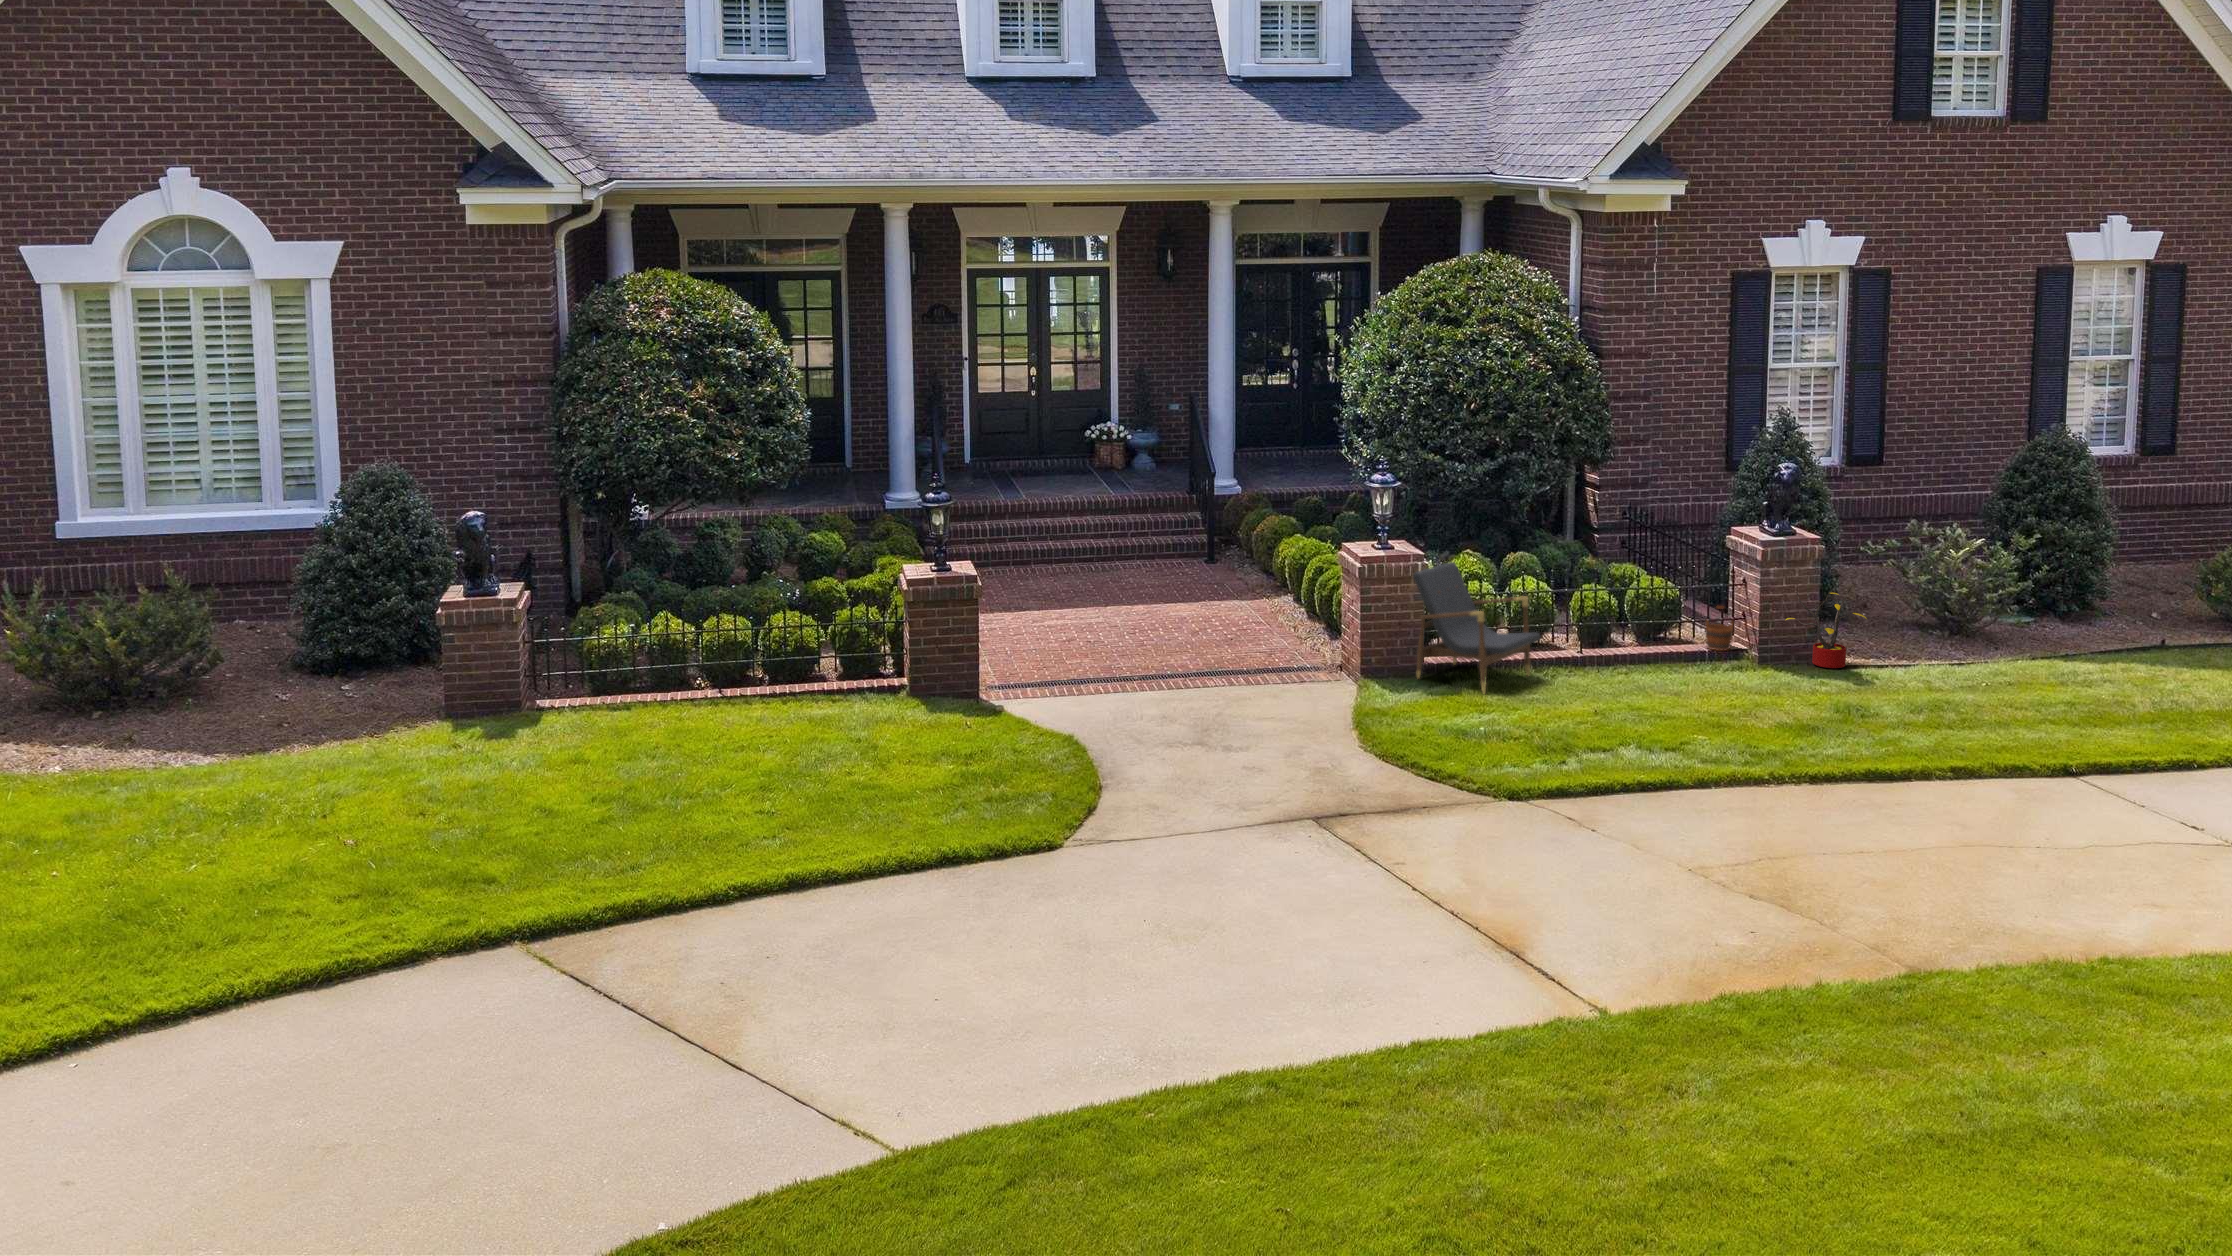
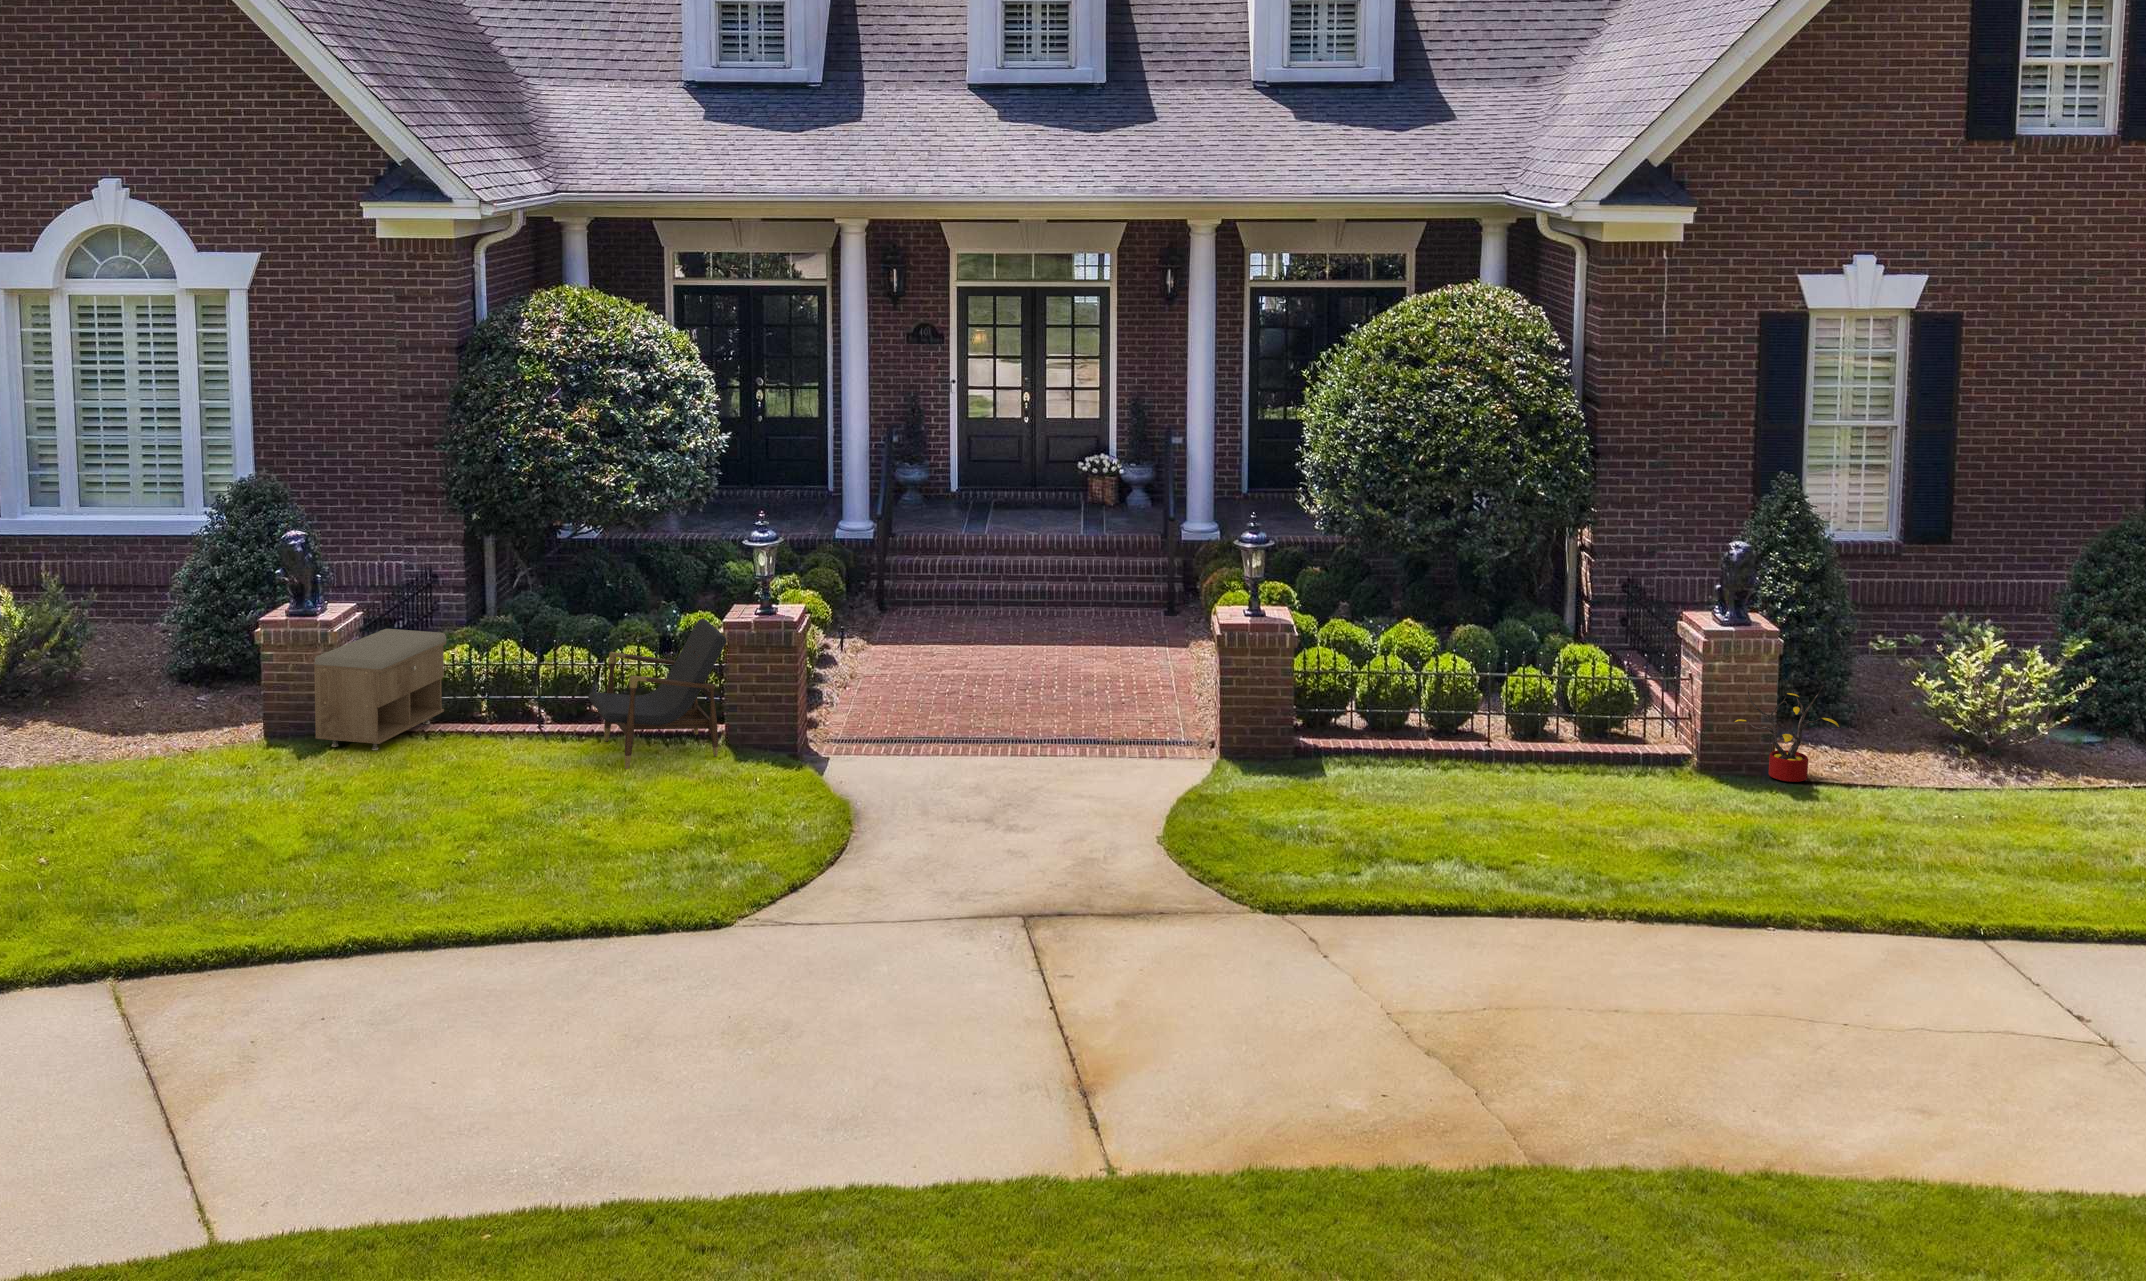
lounge chair: present [1413,562,1541,694] -> present [588,619,726,769]
storage bench: none [512,603,619,719] -> present [314,629,446,750]
wooden bucket: present [1705,606,1734,651] -> none [1656,699,1691,752]

